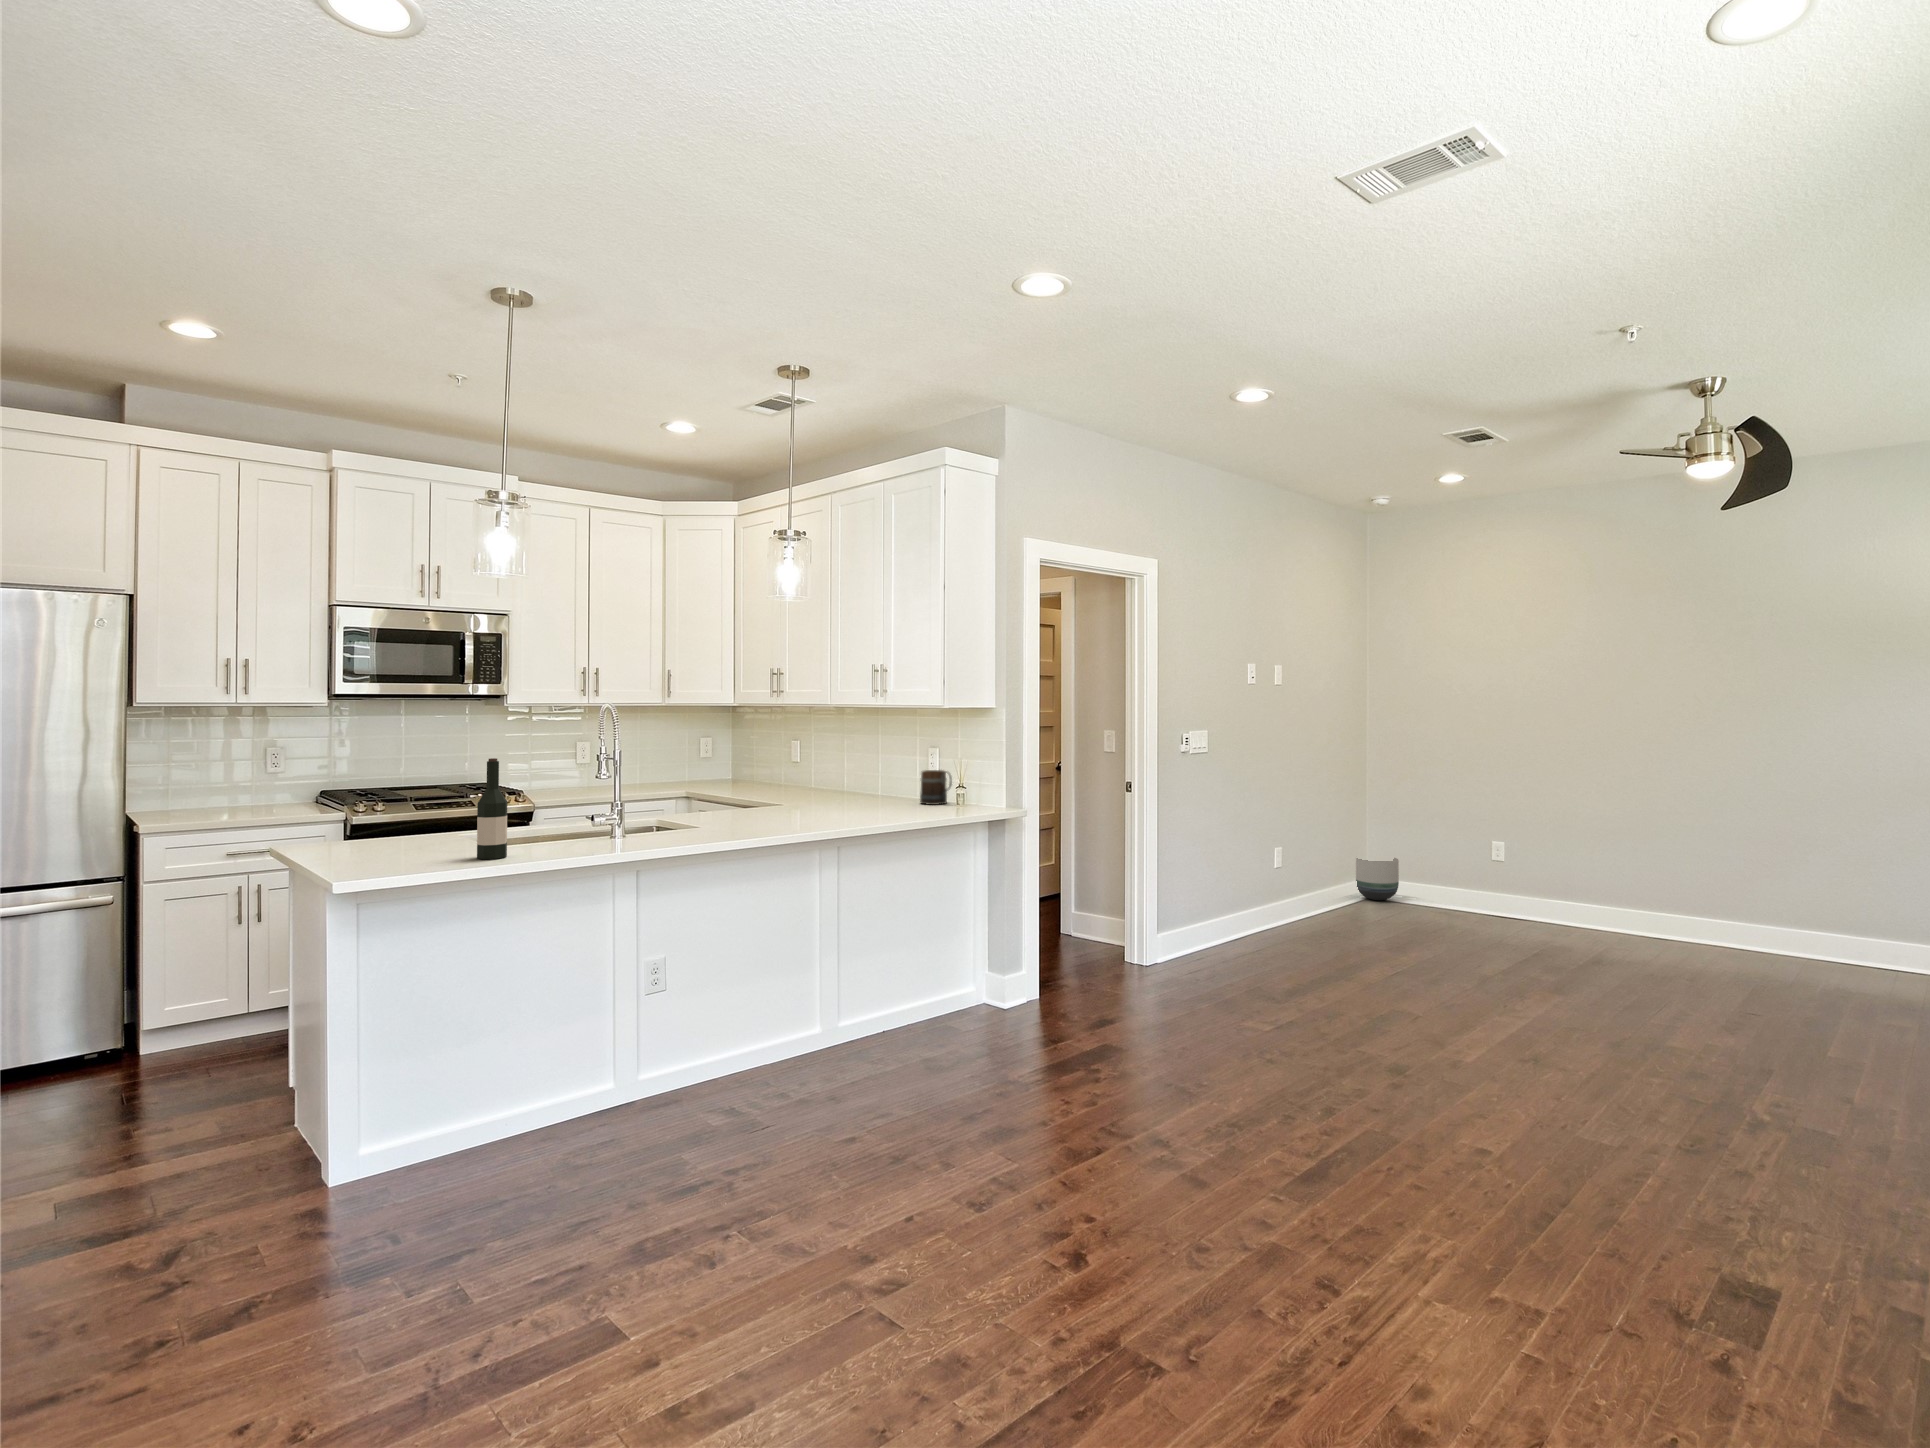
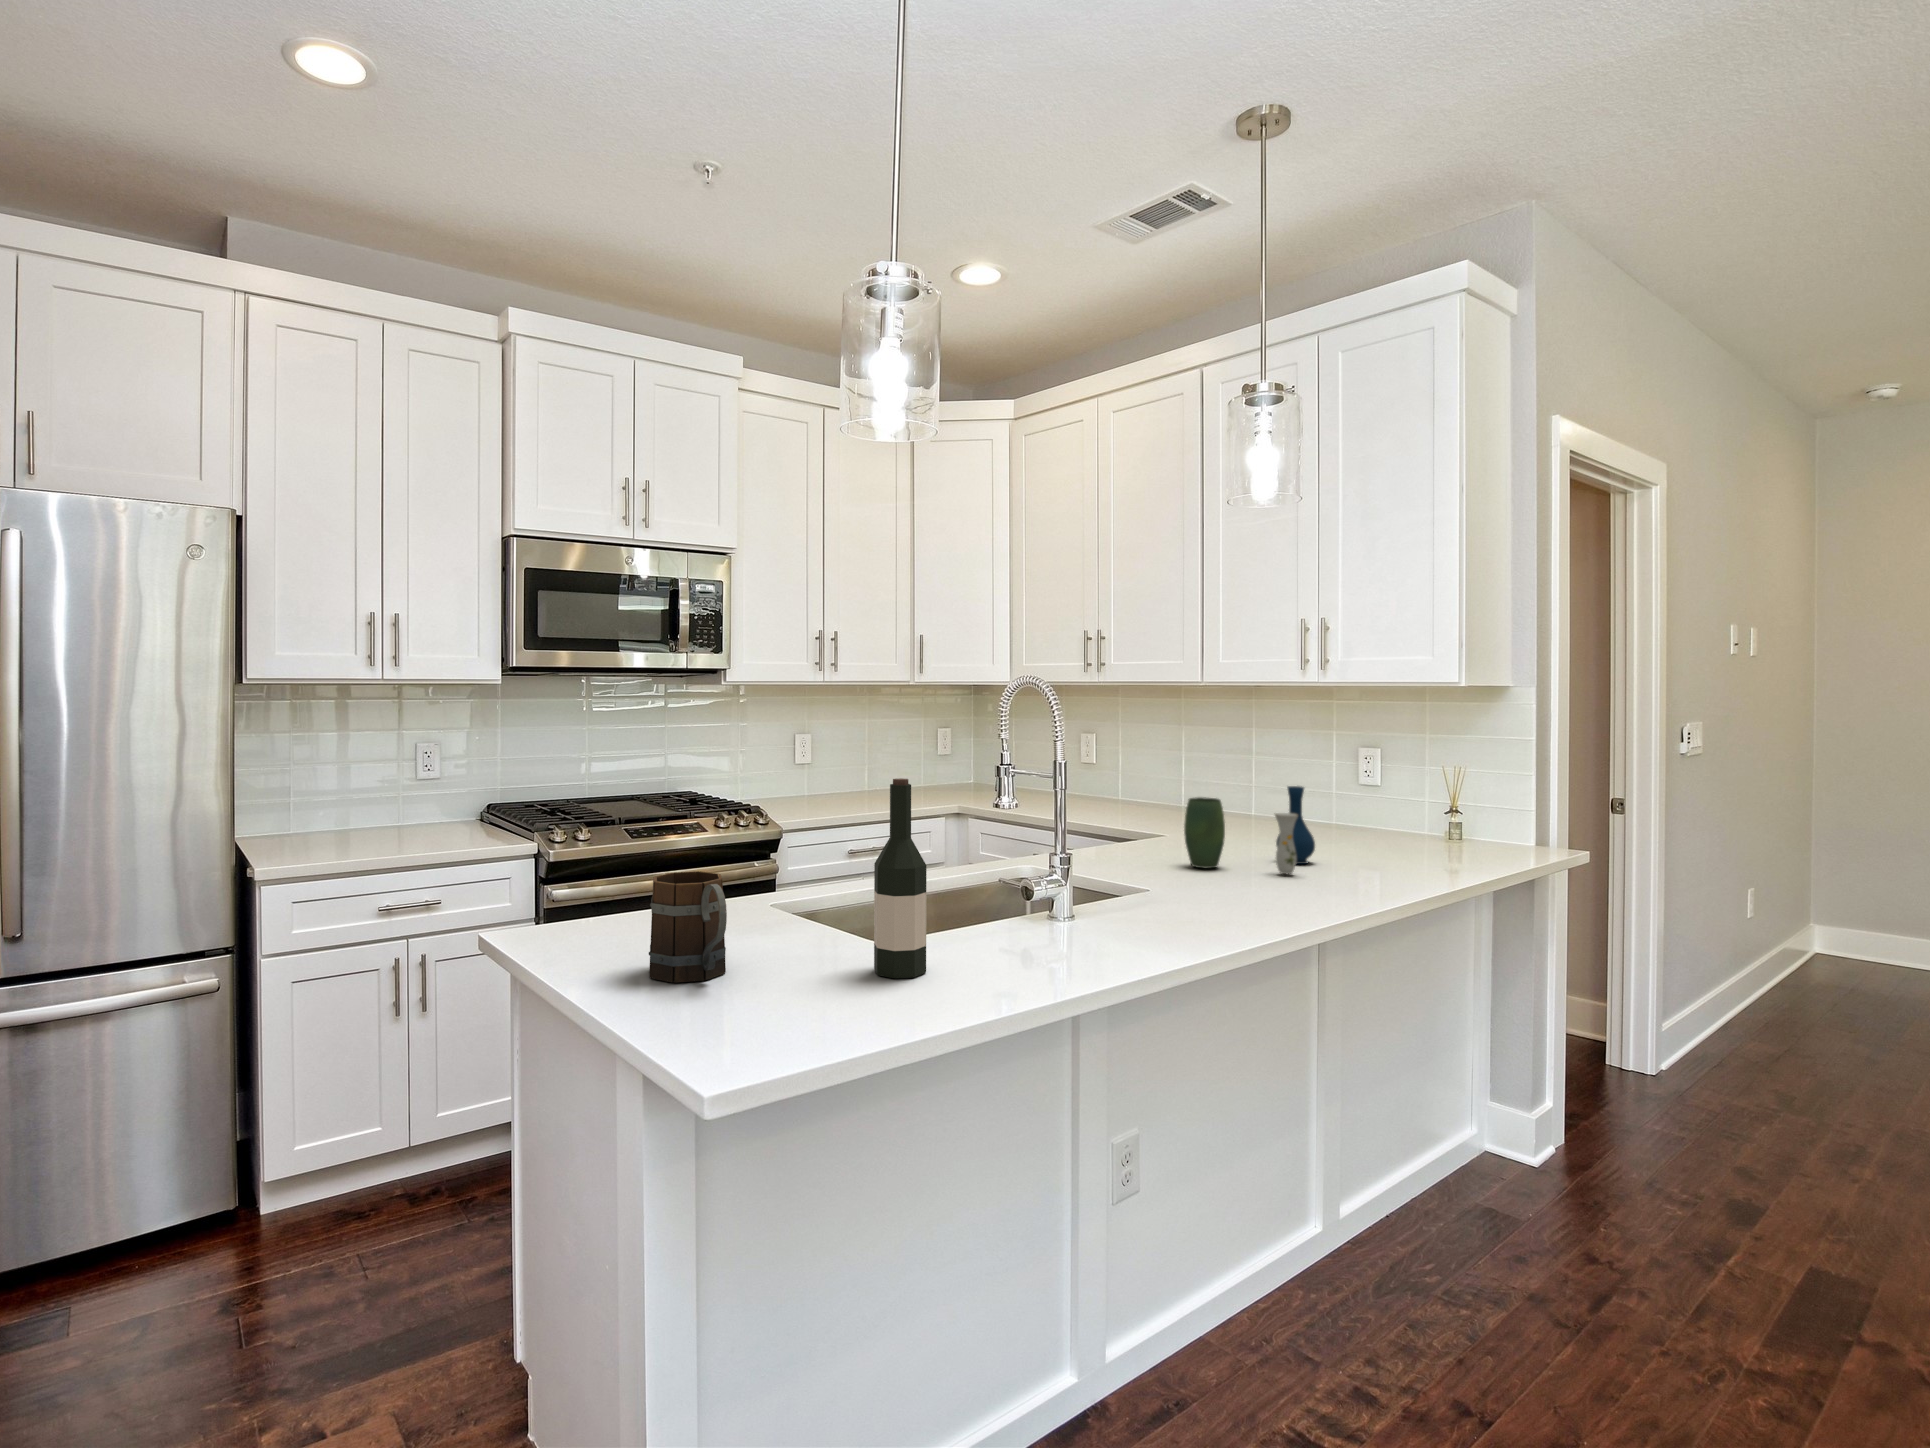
vase: none [758,769,846,820] -> present [1184,786,1315,874]
mug: present [920,770,952,805] -> present [649,871,727,983]
planter: present [1356,858,1399,900] -> none [1815,899,1892,965]

